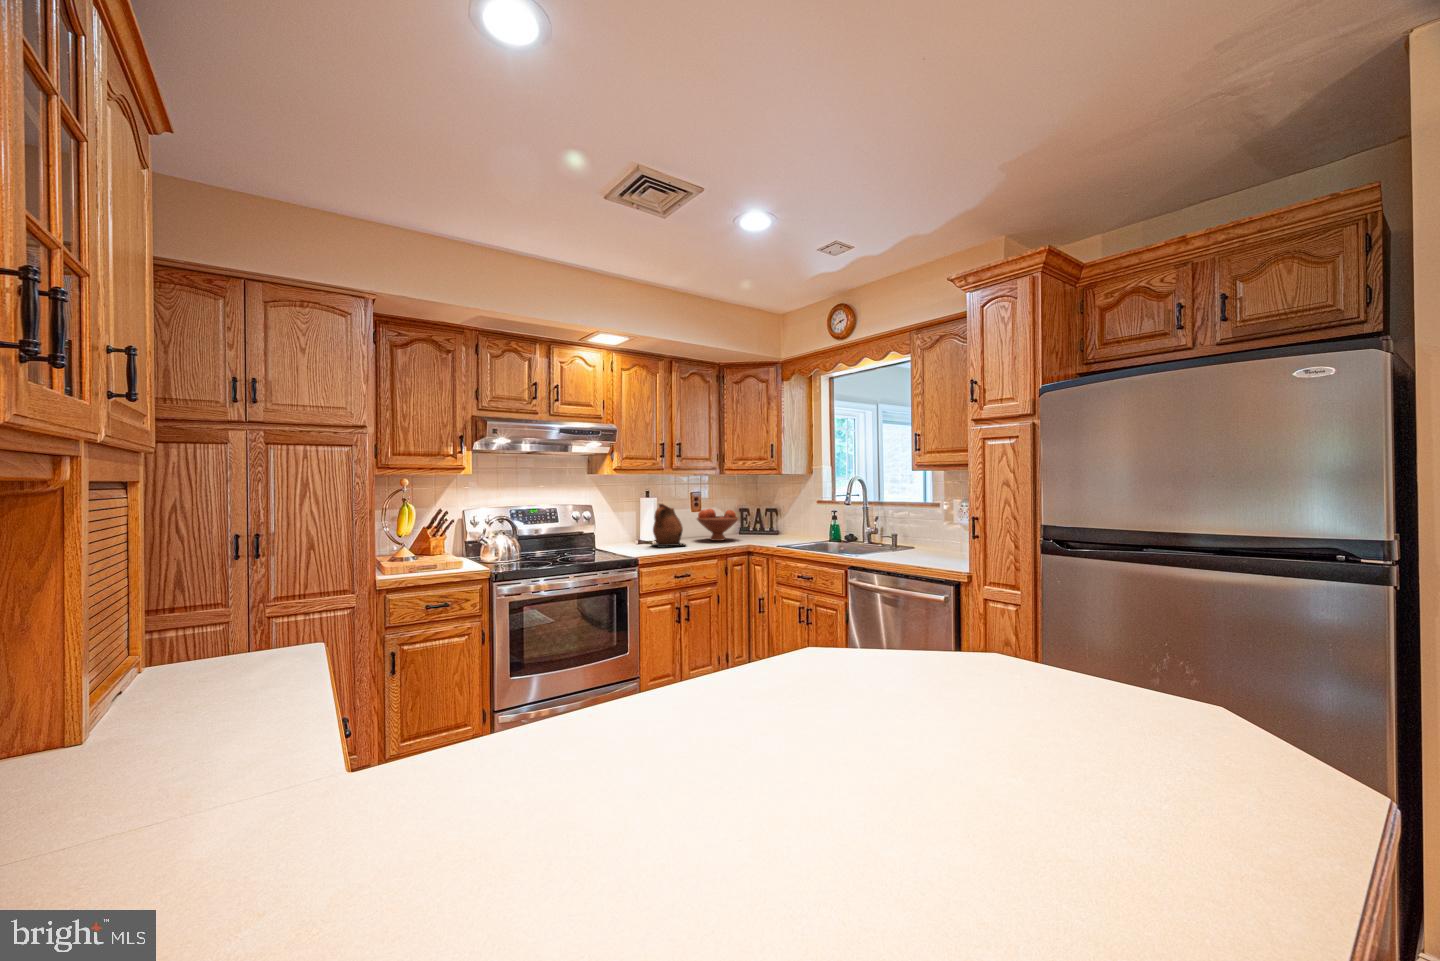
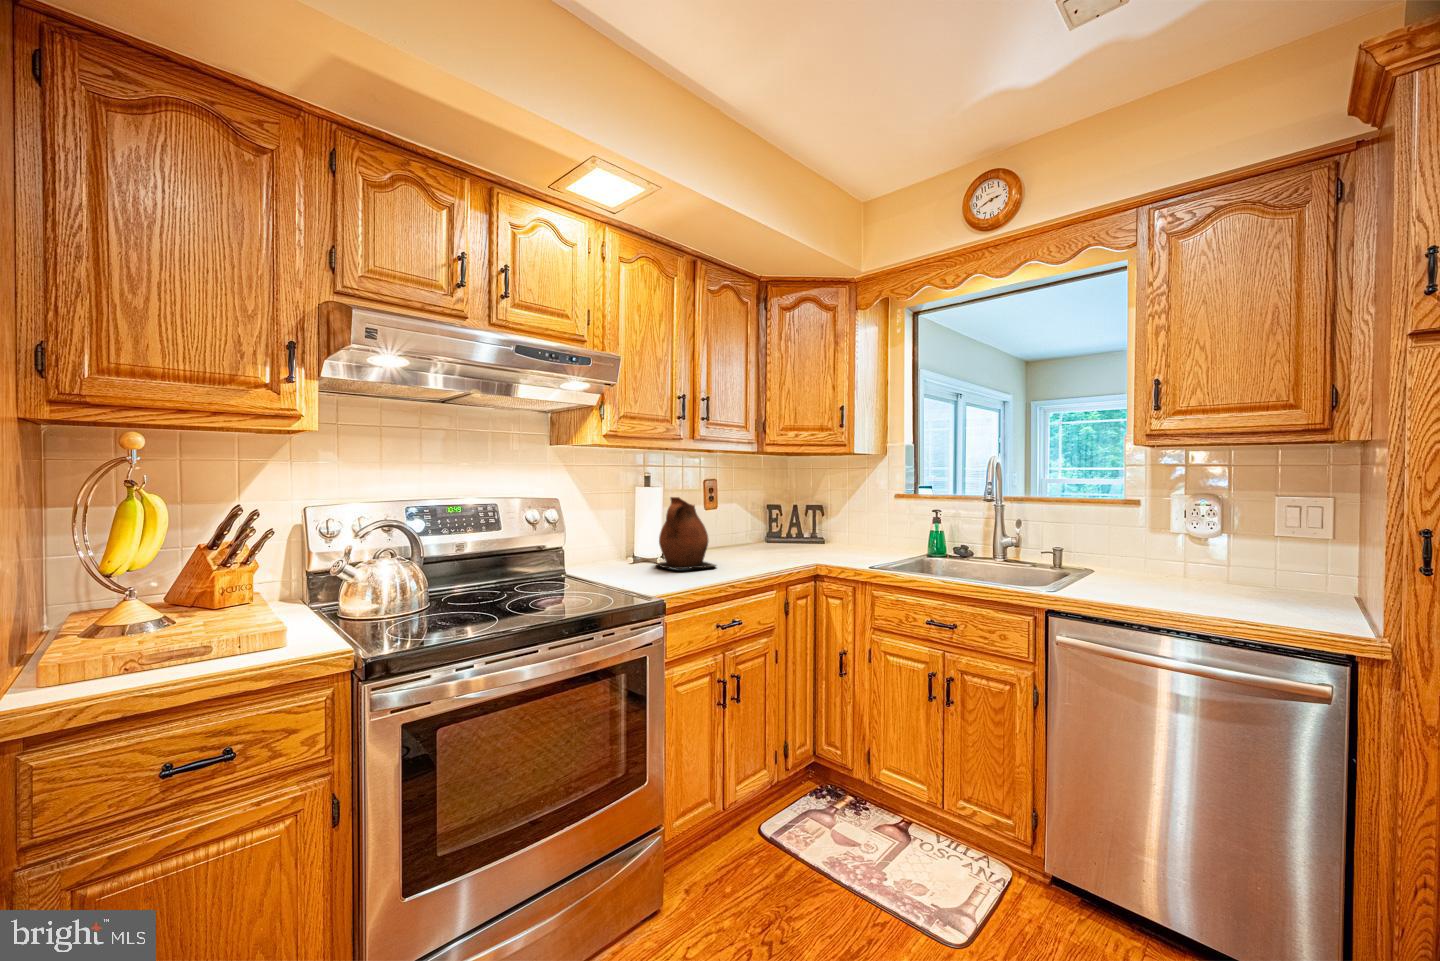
fruit bowl: present [697,509,738,541] -> none [719,505,786,556]

